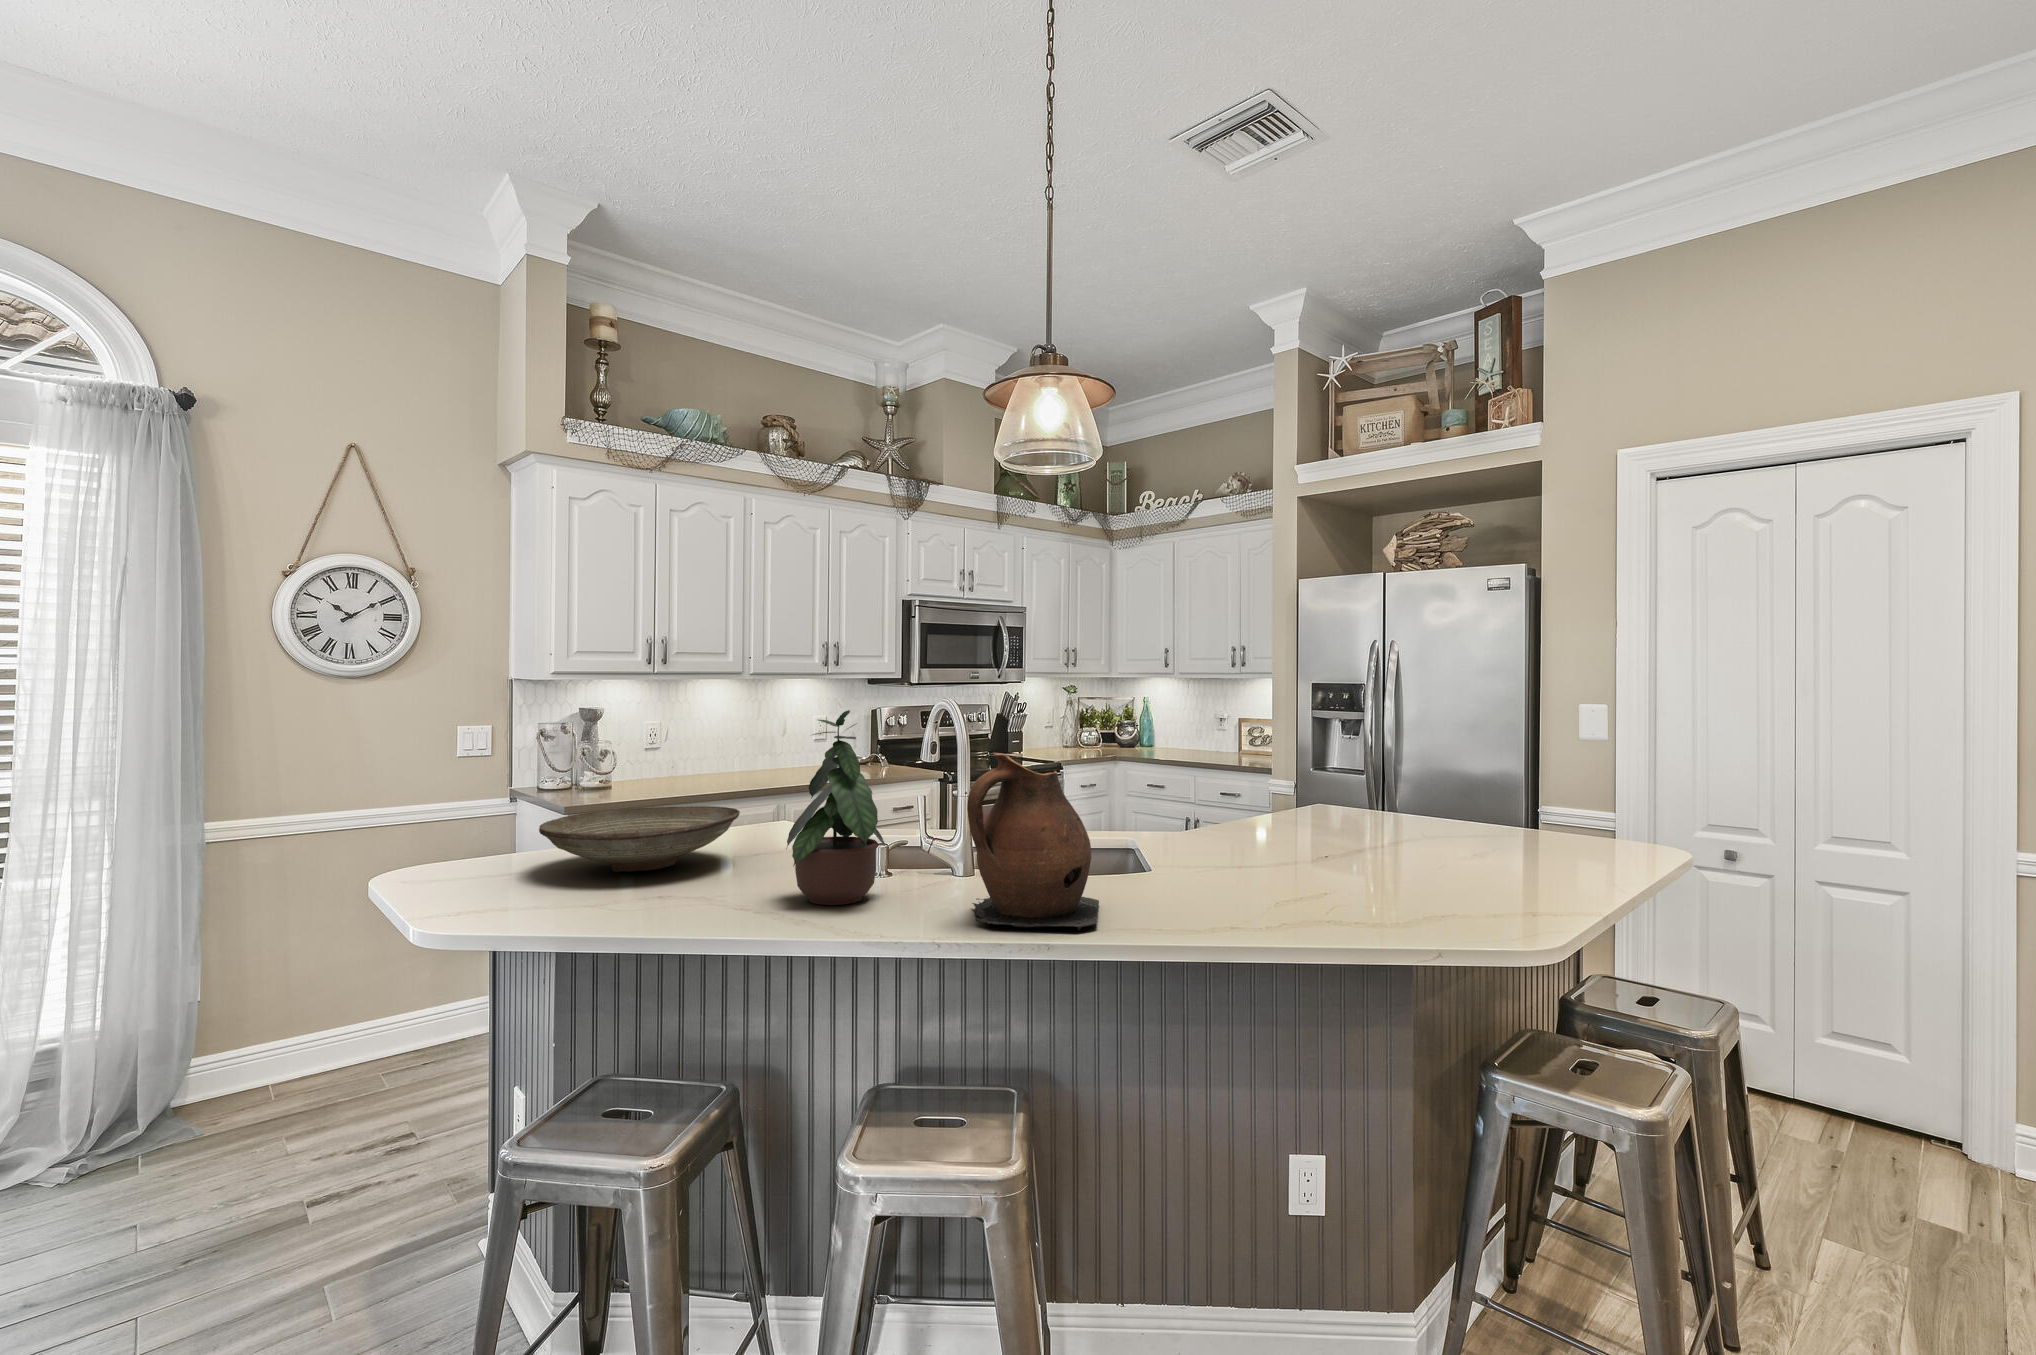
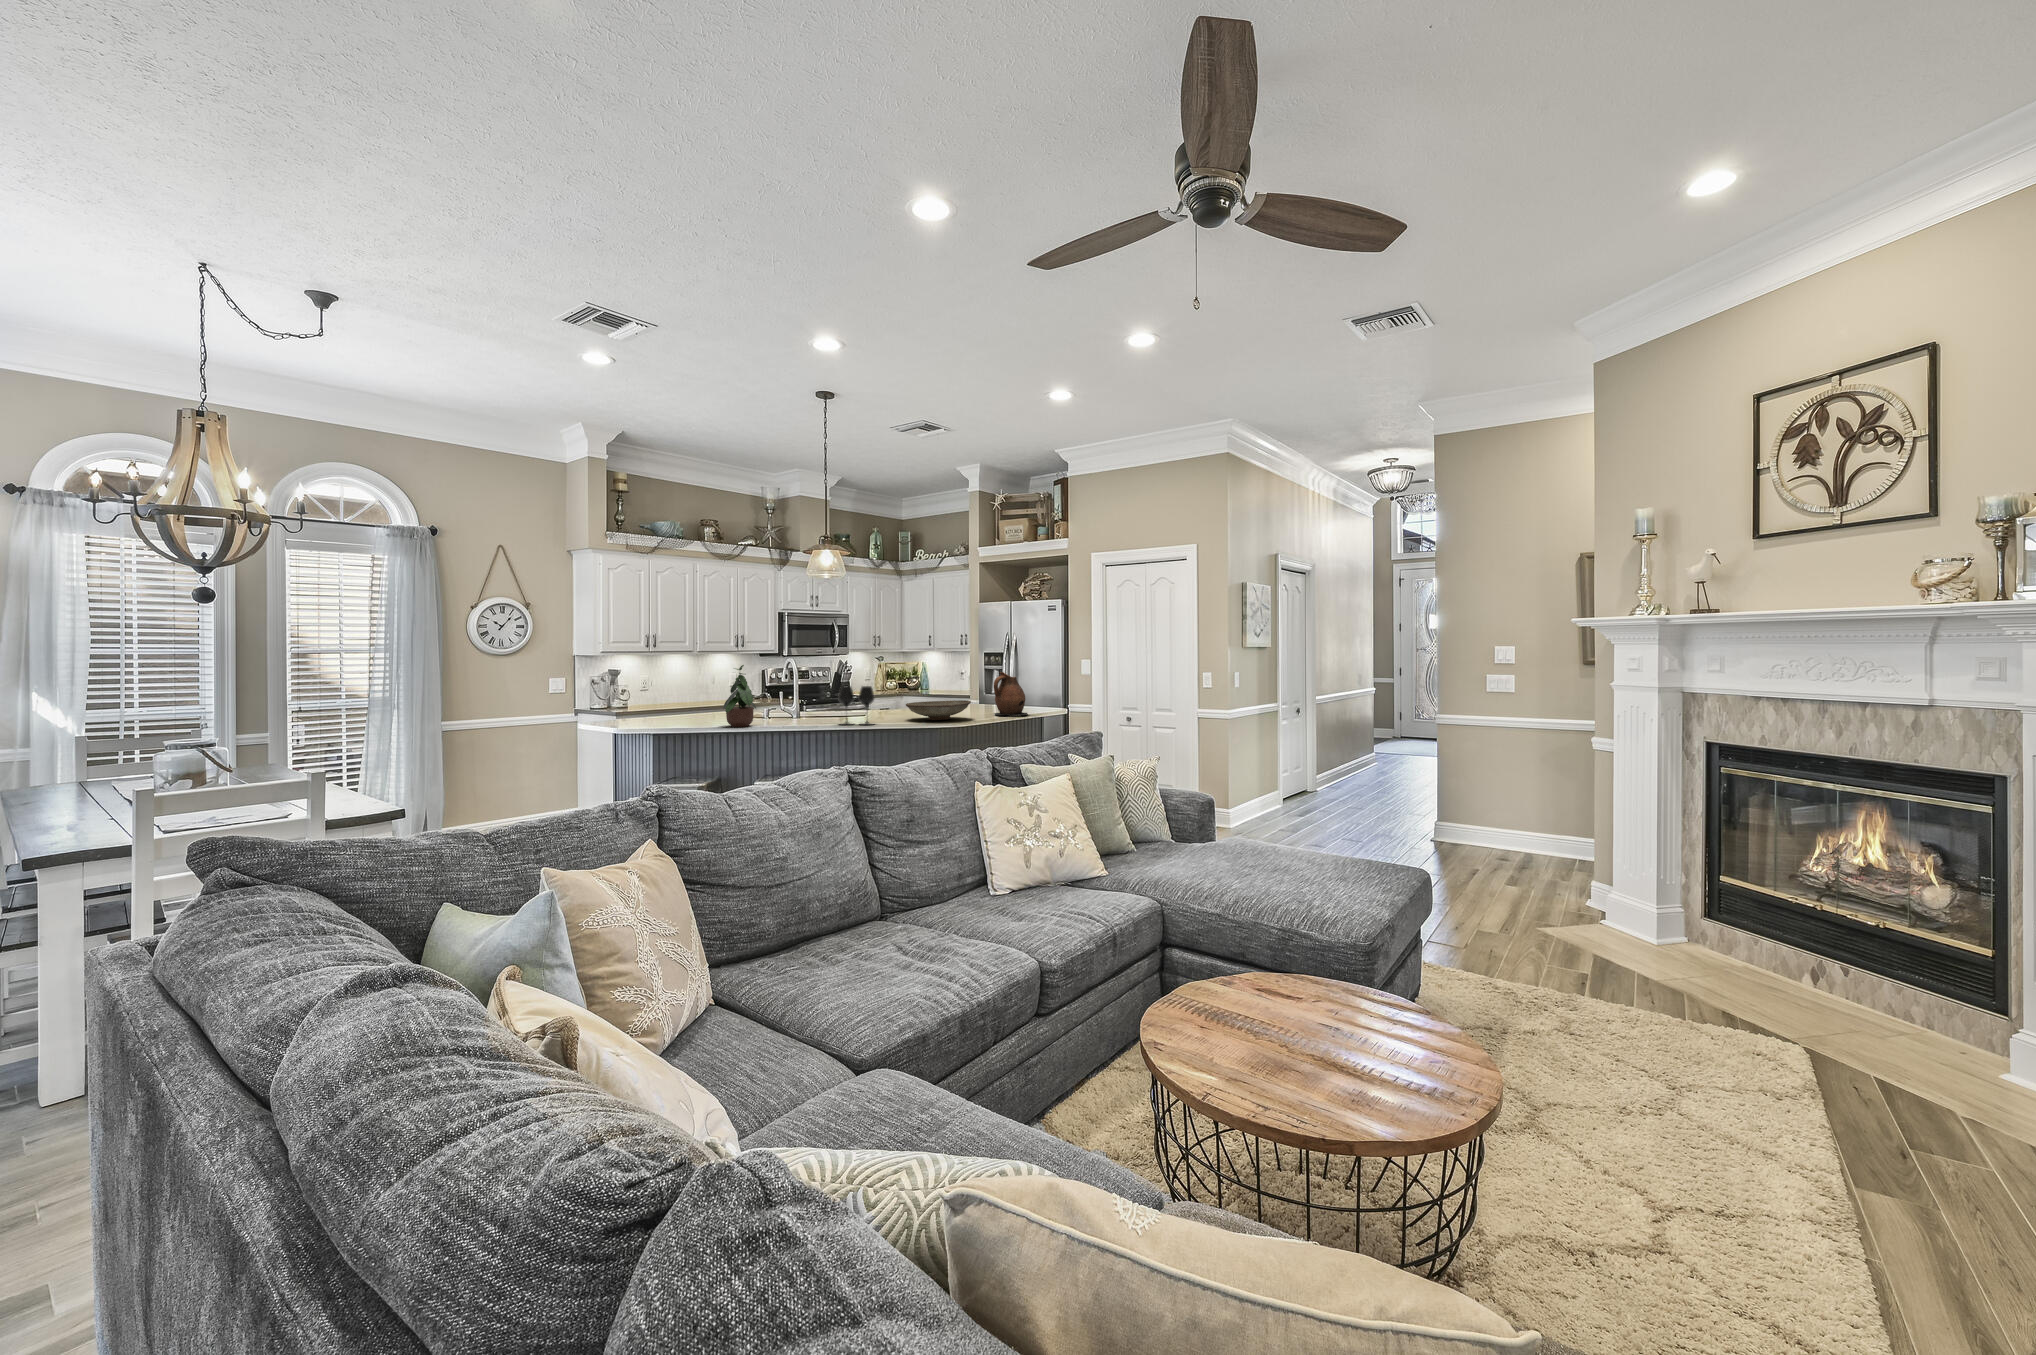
ceramic pitcher: present [967,753,1099,930] -> present [994,672,1027,715]
wine glass: none [1132,779,1251,908] -> present [838,686,874,725]
decorative bowl: present [539,806,740,872] -> present [906,700,971,720]

